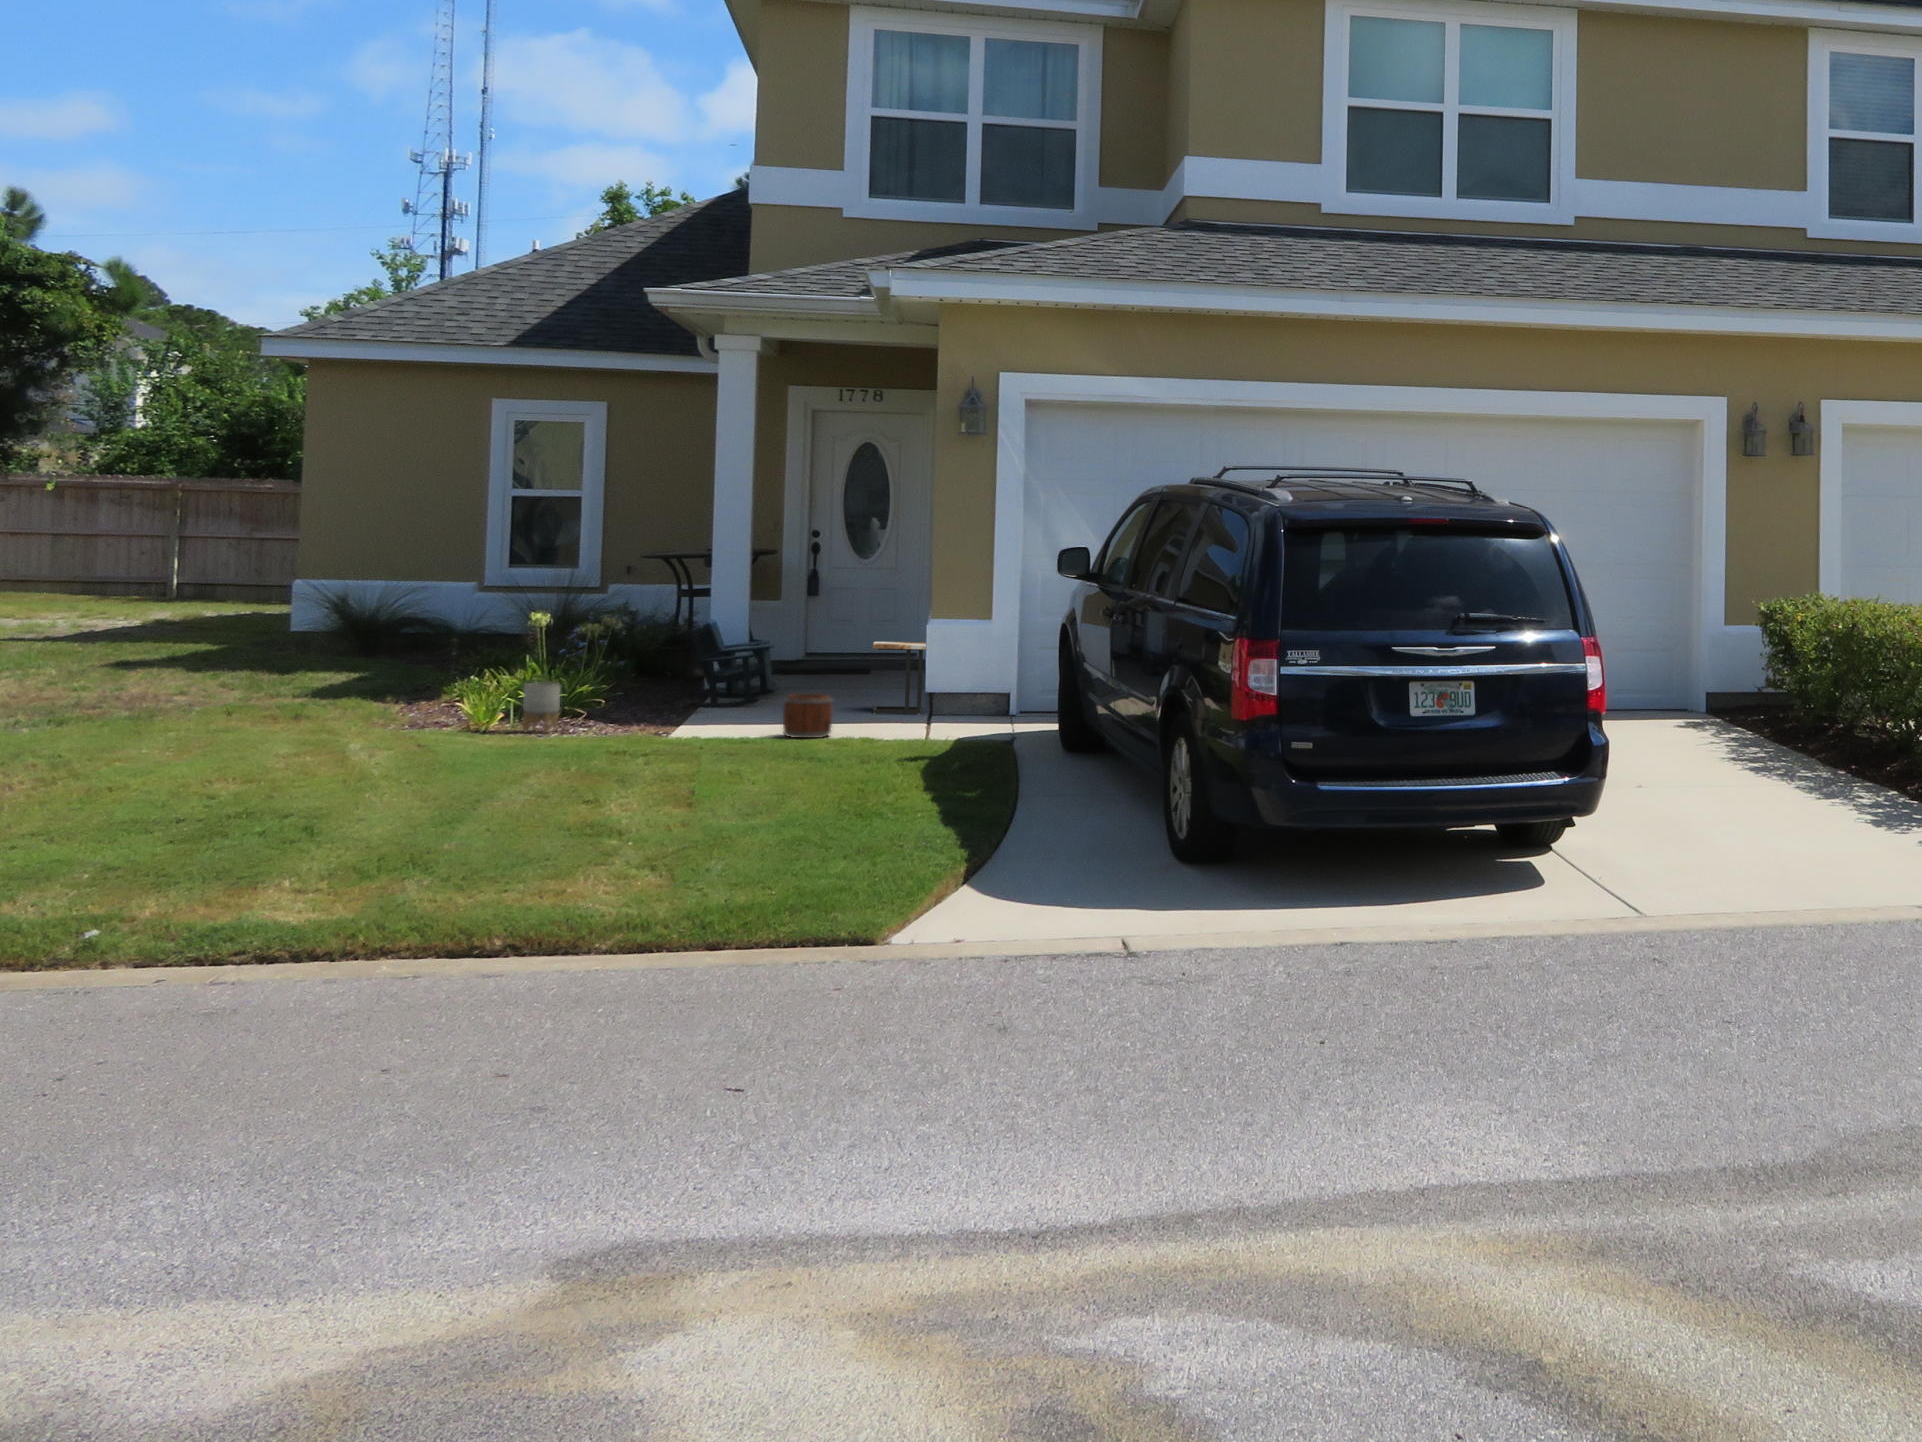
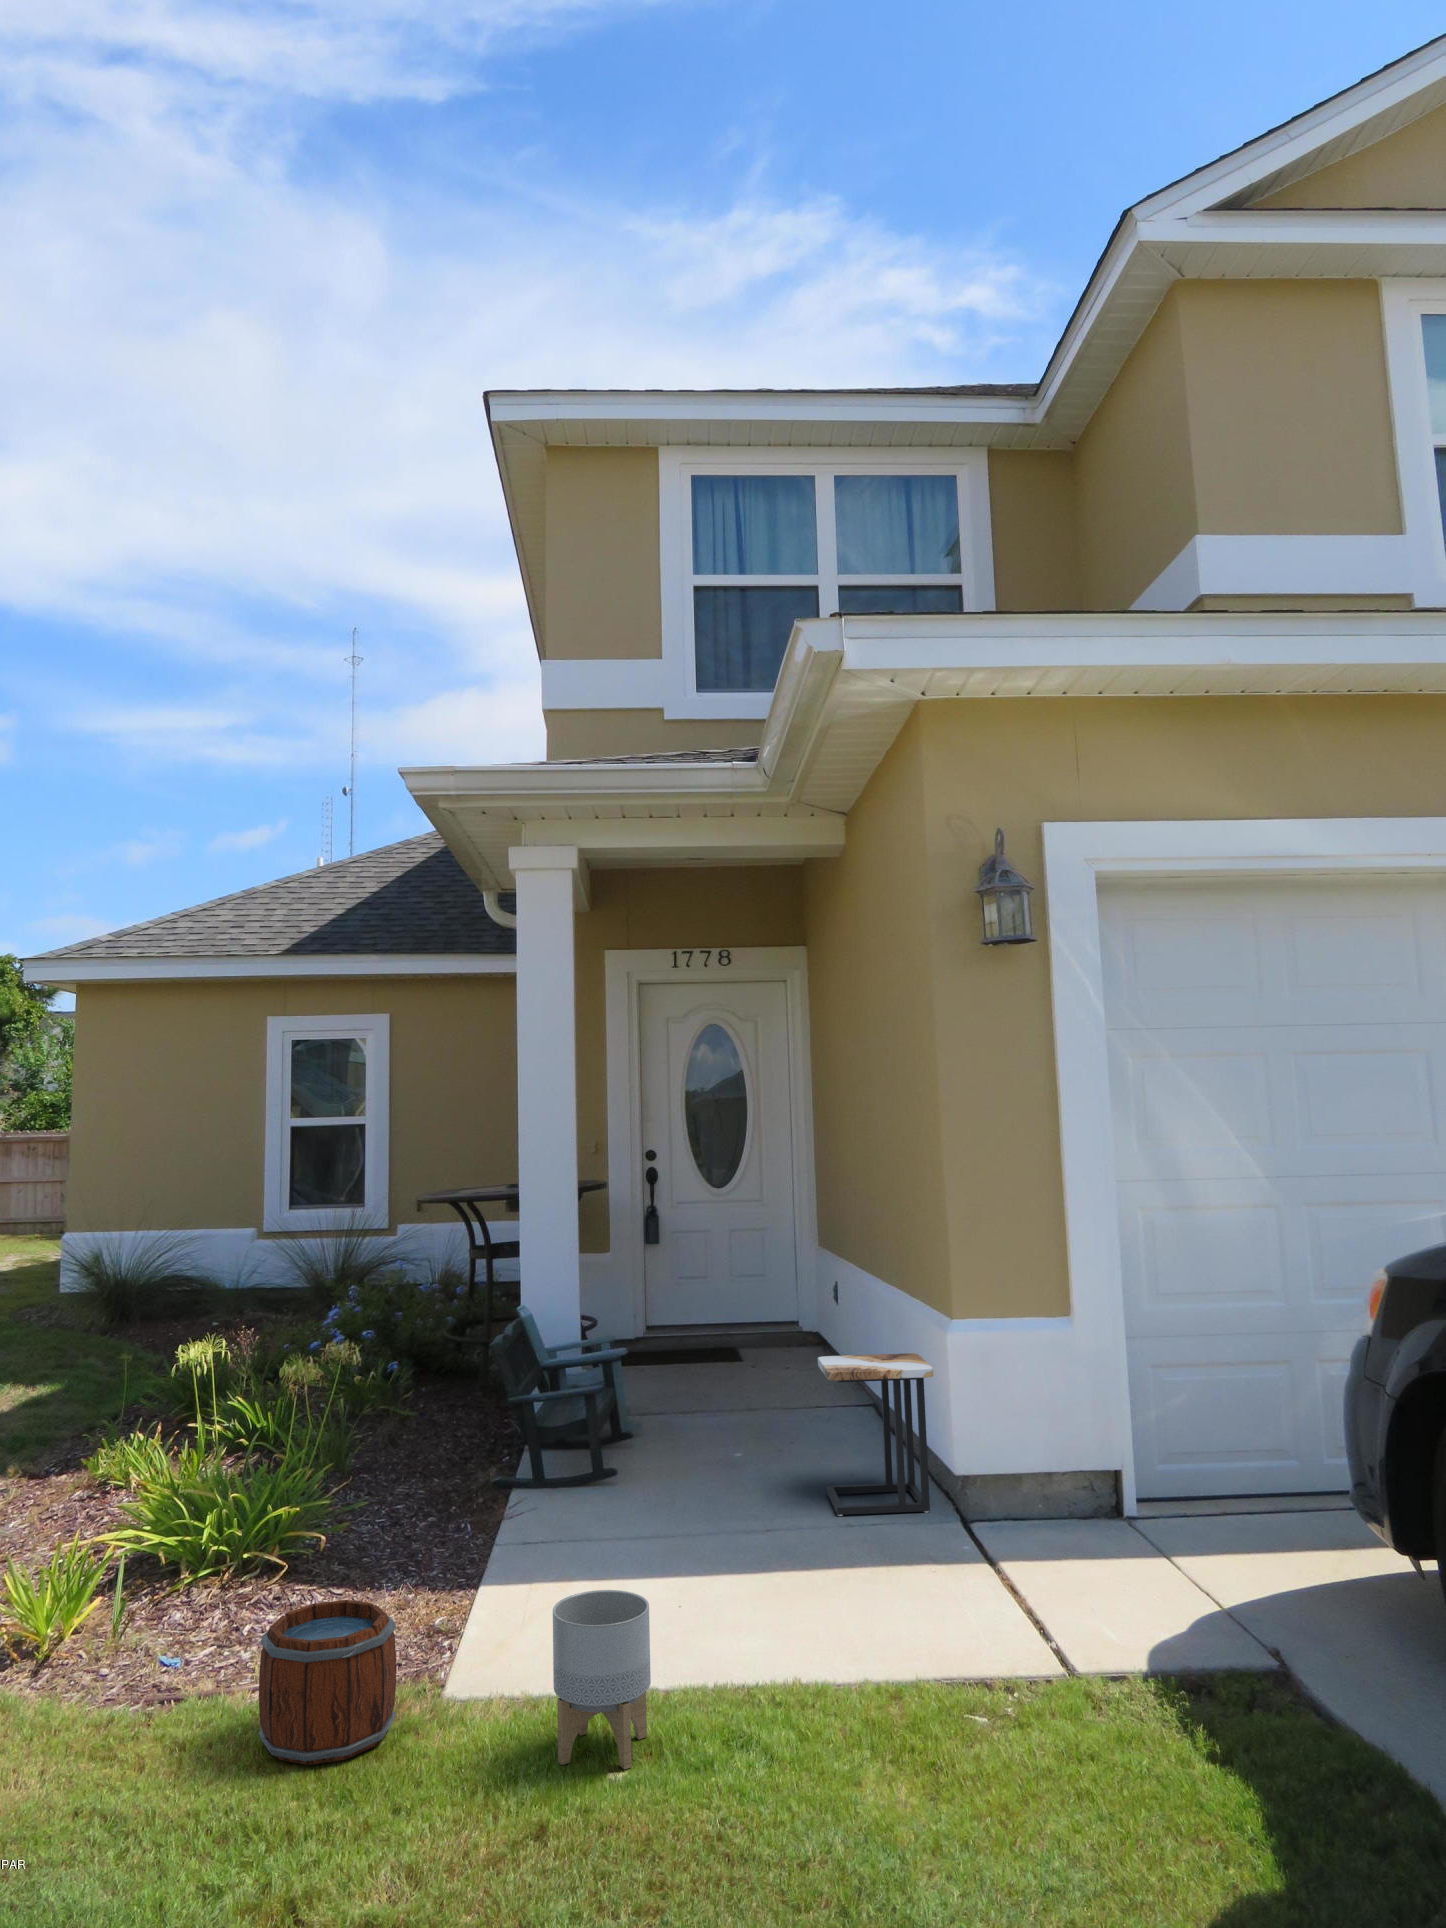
planter: present [523,683,560,733] -> present [553,1590,651,1769]
bucket: present [783,694,832,738] -> present [259,1600,396,1765]

